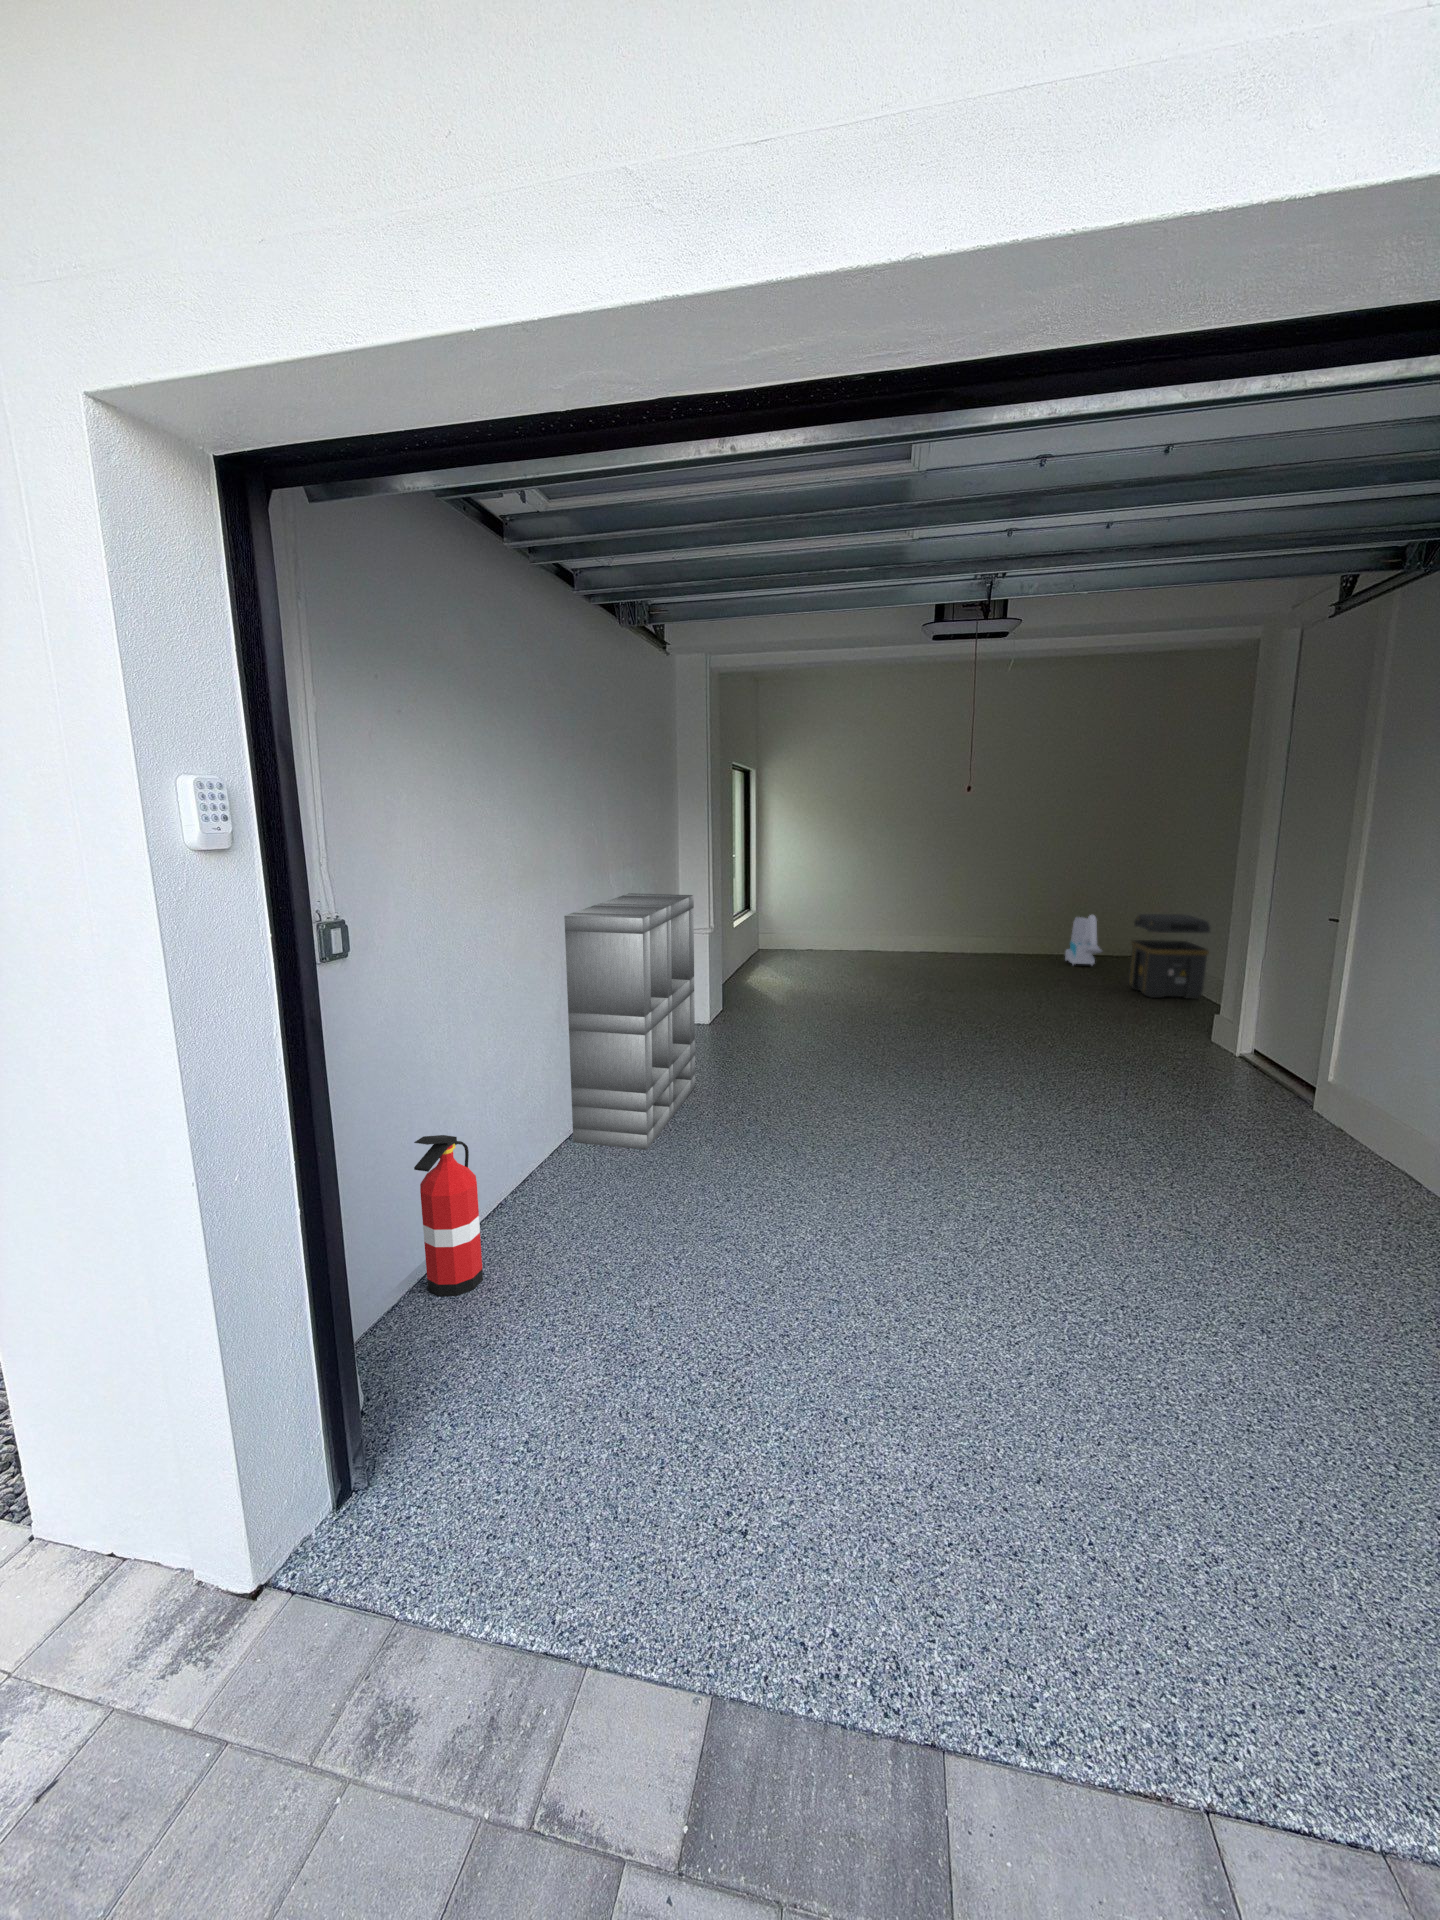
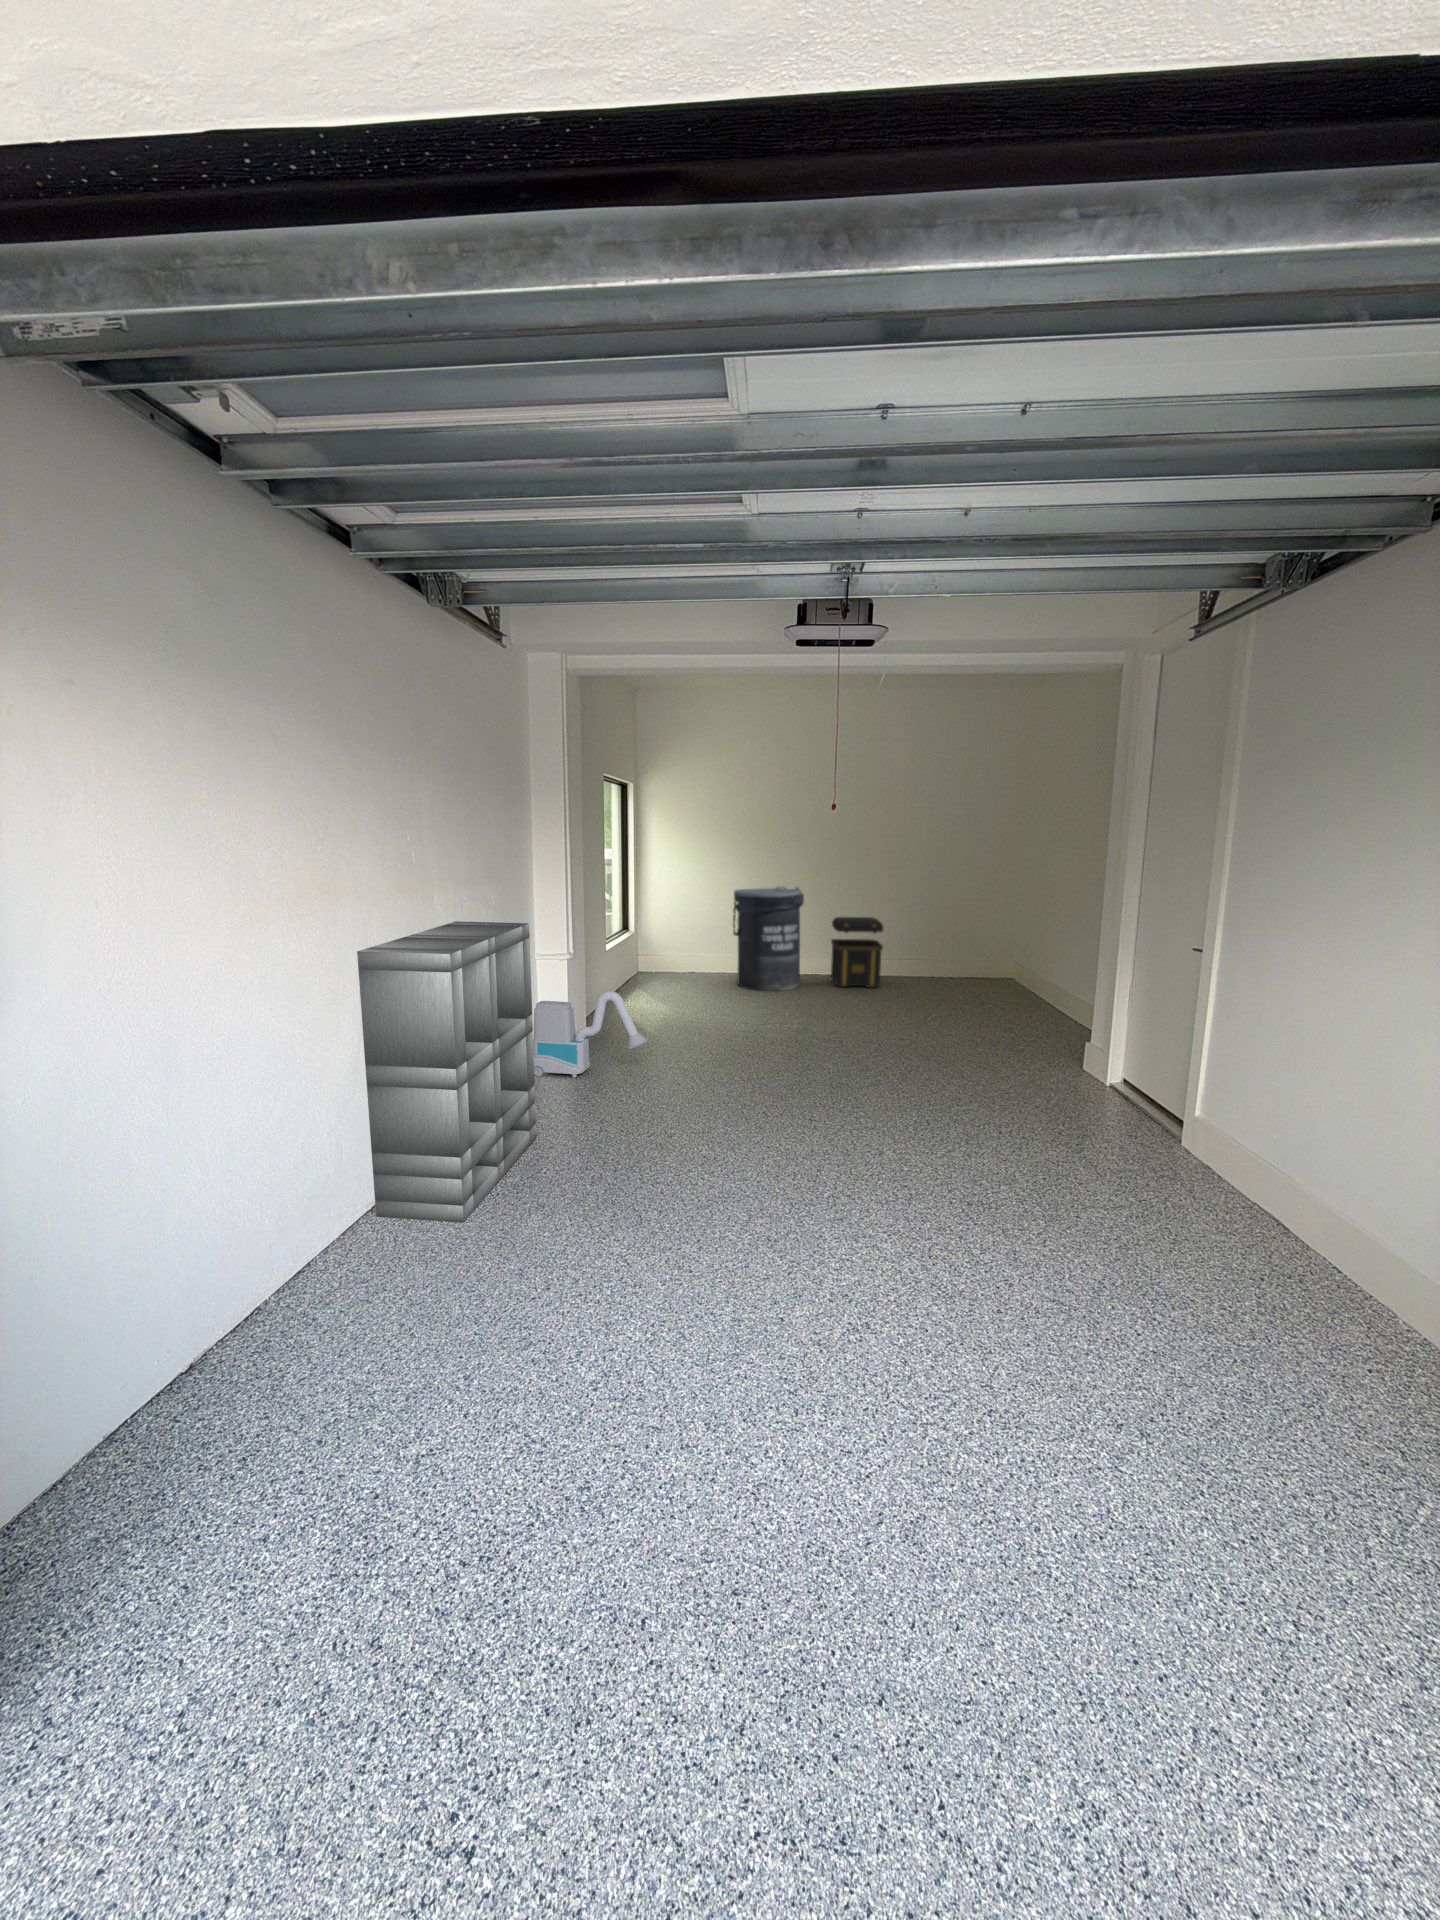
trash can: none [856,866,927,968] -> present [733,887,804,991]
toolbox: present [1129,914,1210,999] -> present [831,917,883,988]
vacuum cleaner: present [1065,915,1102,965] -> present [533,991,648,1078]
fire extinguisher: present [414,1135,483,1296] -> none [85,1247,206,1460]

